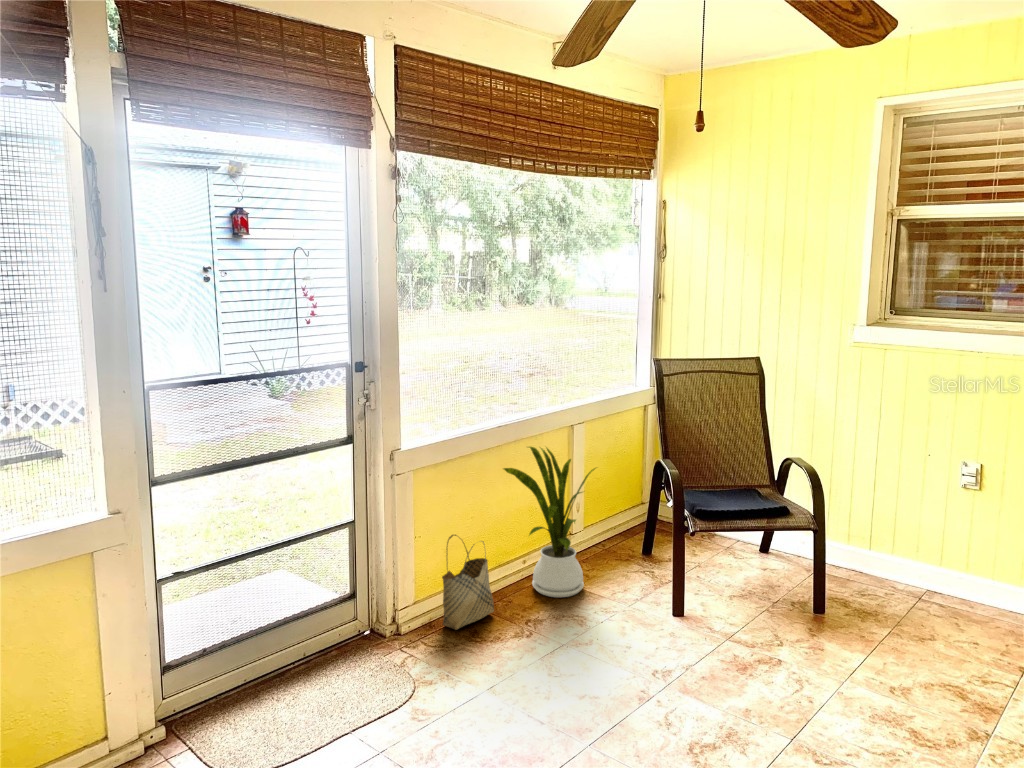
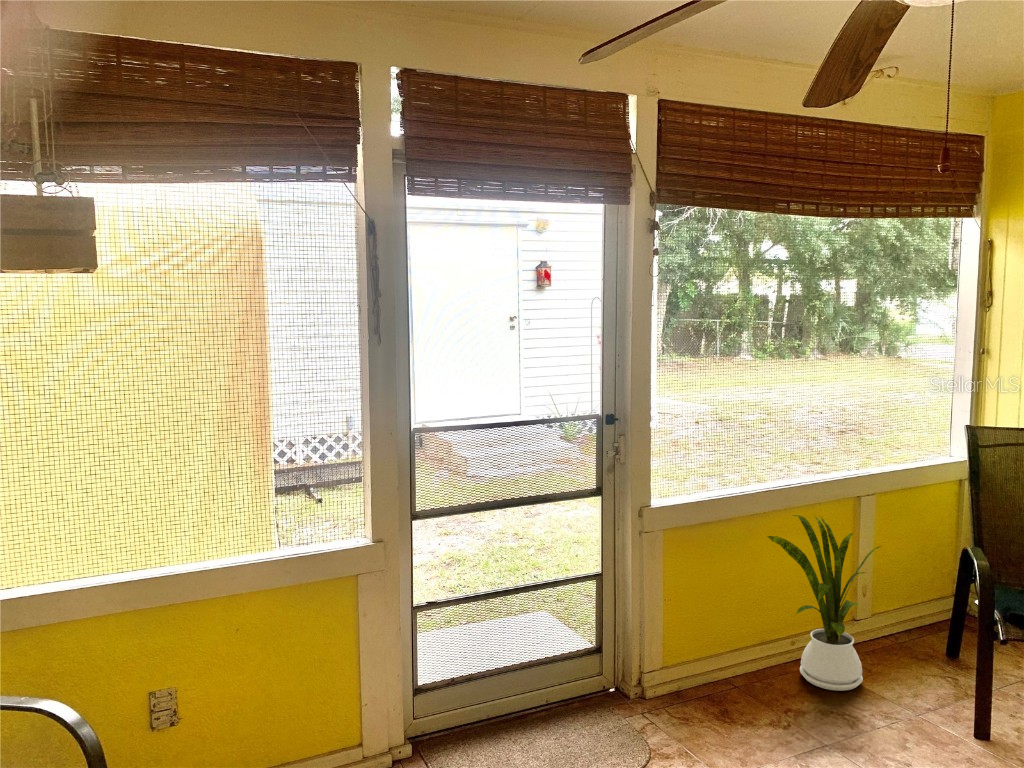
woven basket: present [442,535,494,630] -> none [690,601,750,705]

